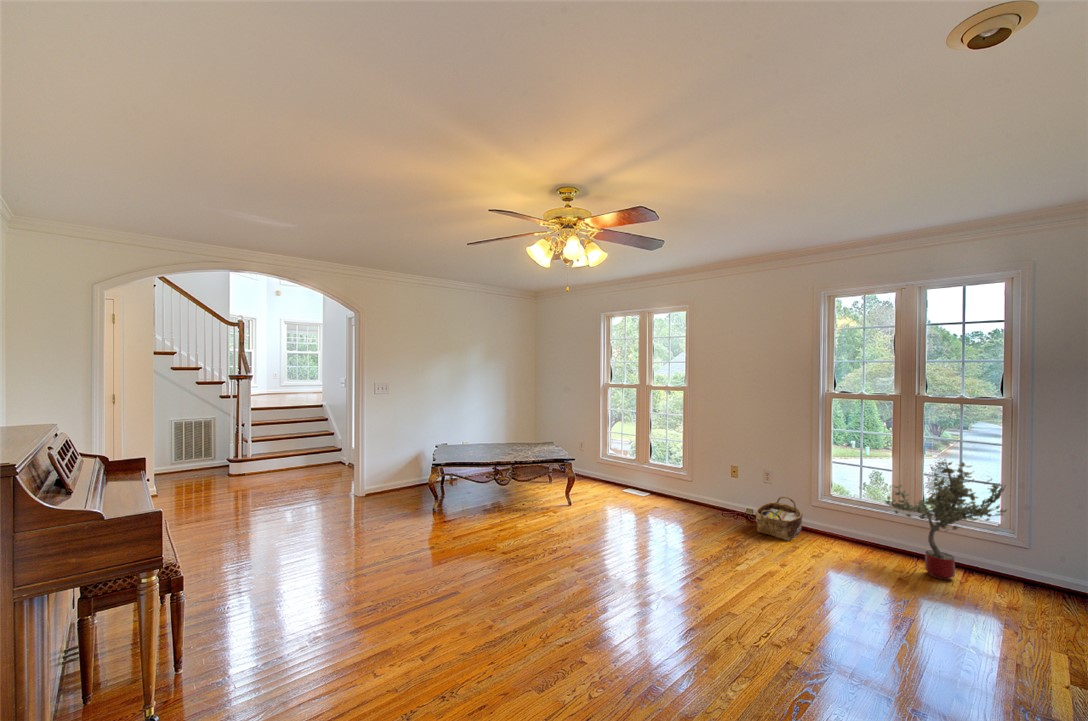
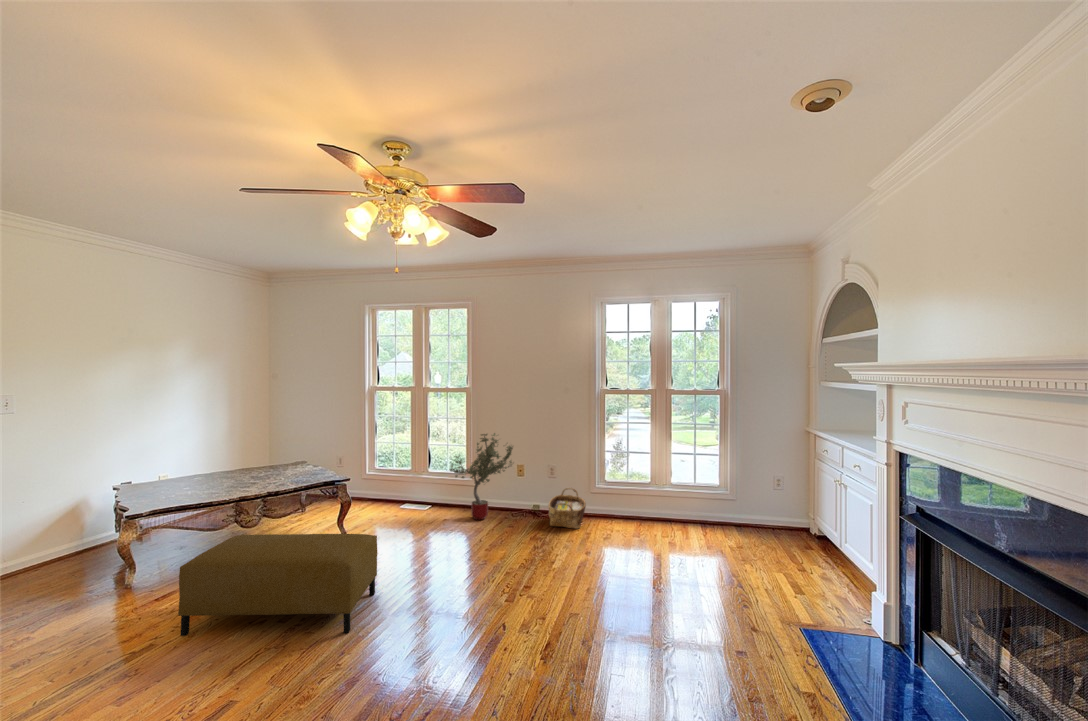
potted tree: present [885,462,1006,580] -> present [450,433,513,520]
ottoman: none [448,488,573,573] -> present [178,534,377,636]

